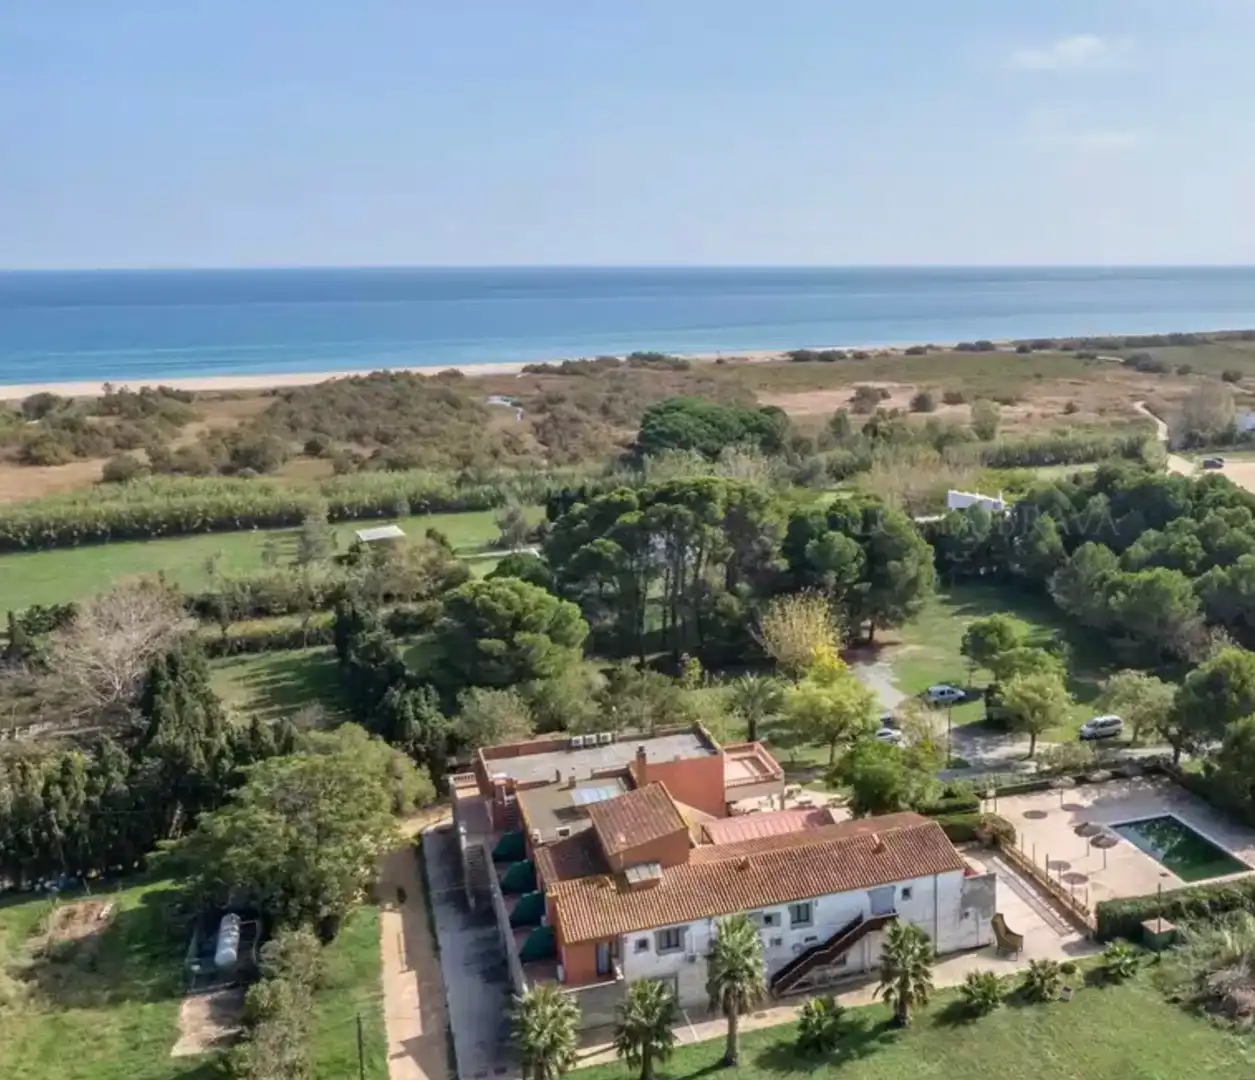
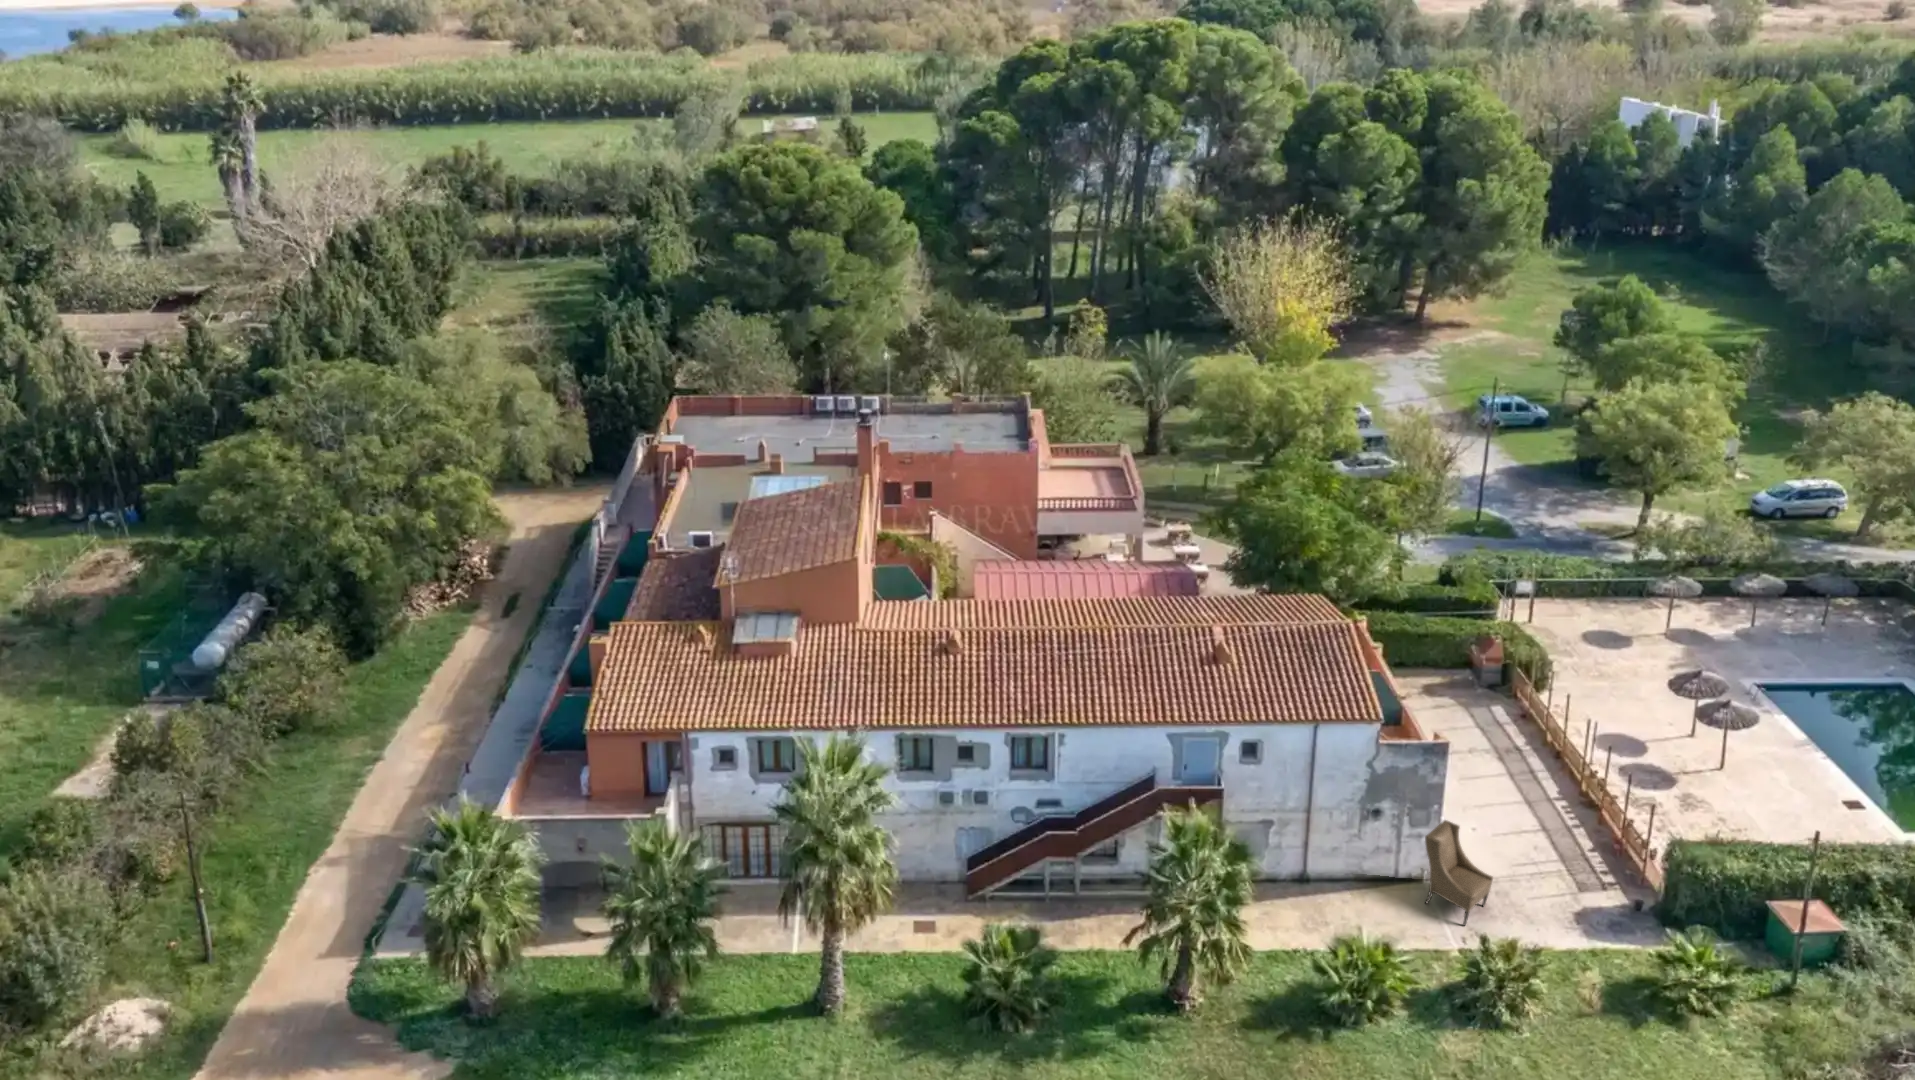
potted tree: present [1060,963,1076,1000] -> none [1532,967,1584,1044]

